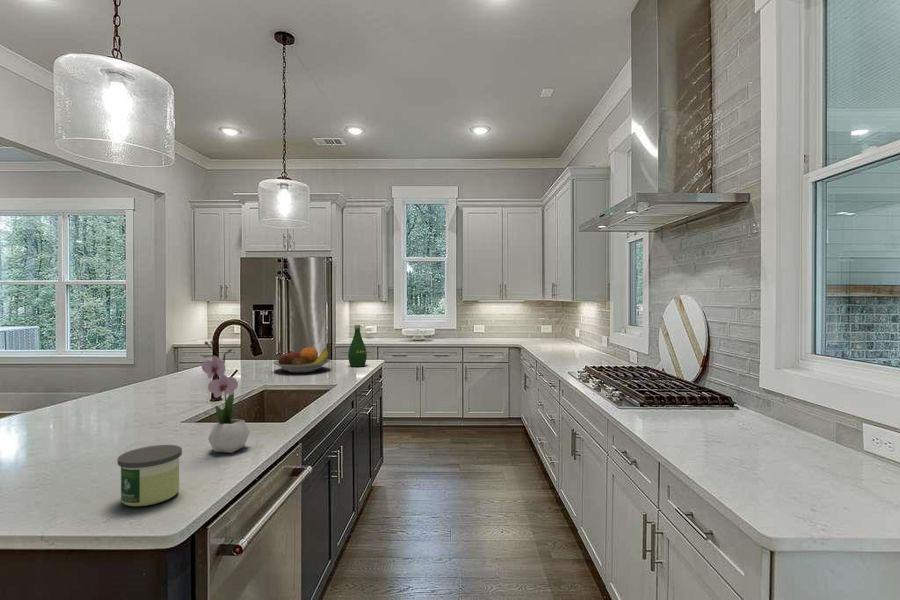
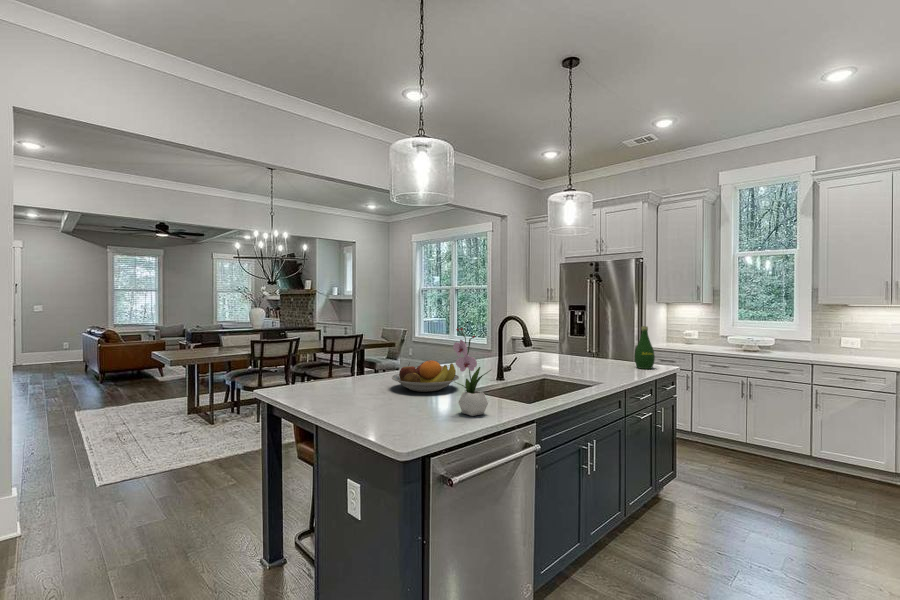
fruit bowl: present [273,347,330,373] -> present [392,361,459,392]
candle: present [118,445,182,506] -> none [385,396,422,434]

